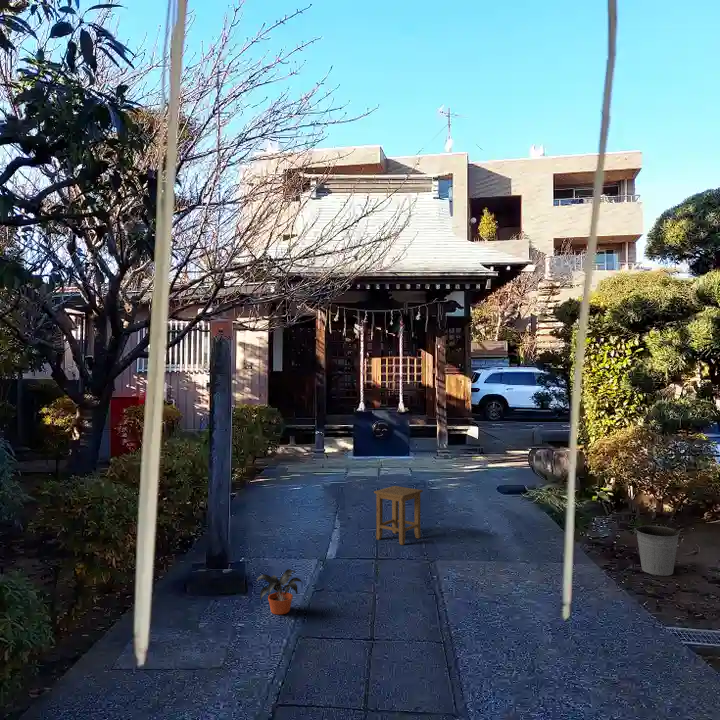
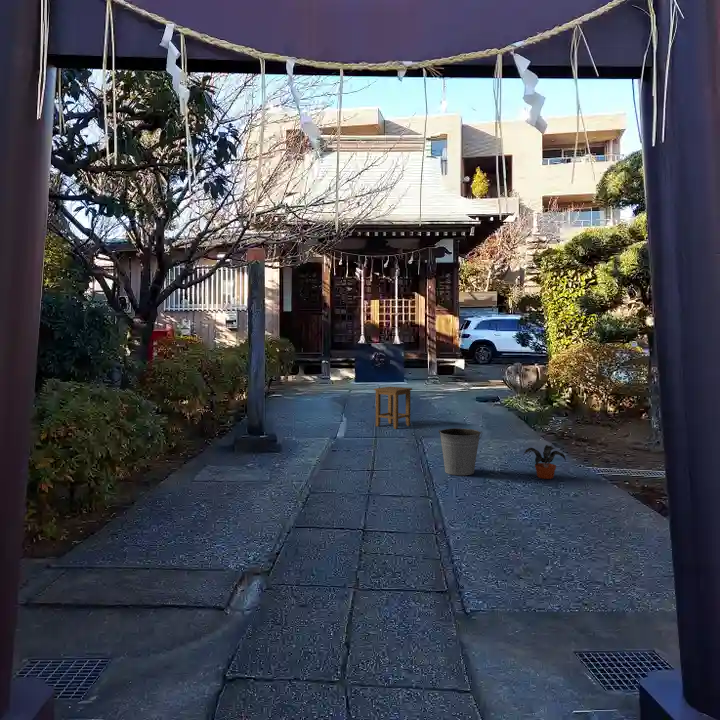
bucket: present [634,526,680,576] -> present [439,428,482,475]
potted plant: present [257,569,302,615] -> present [524,445,566,479]

